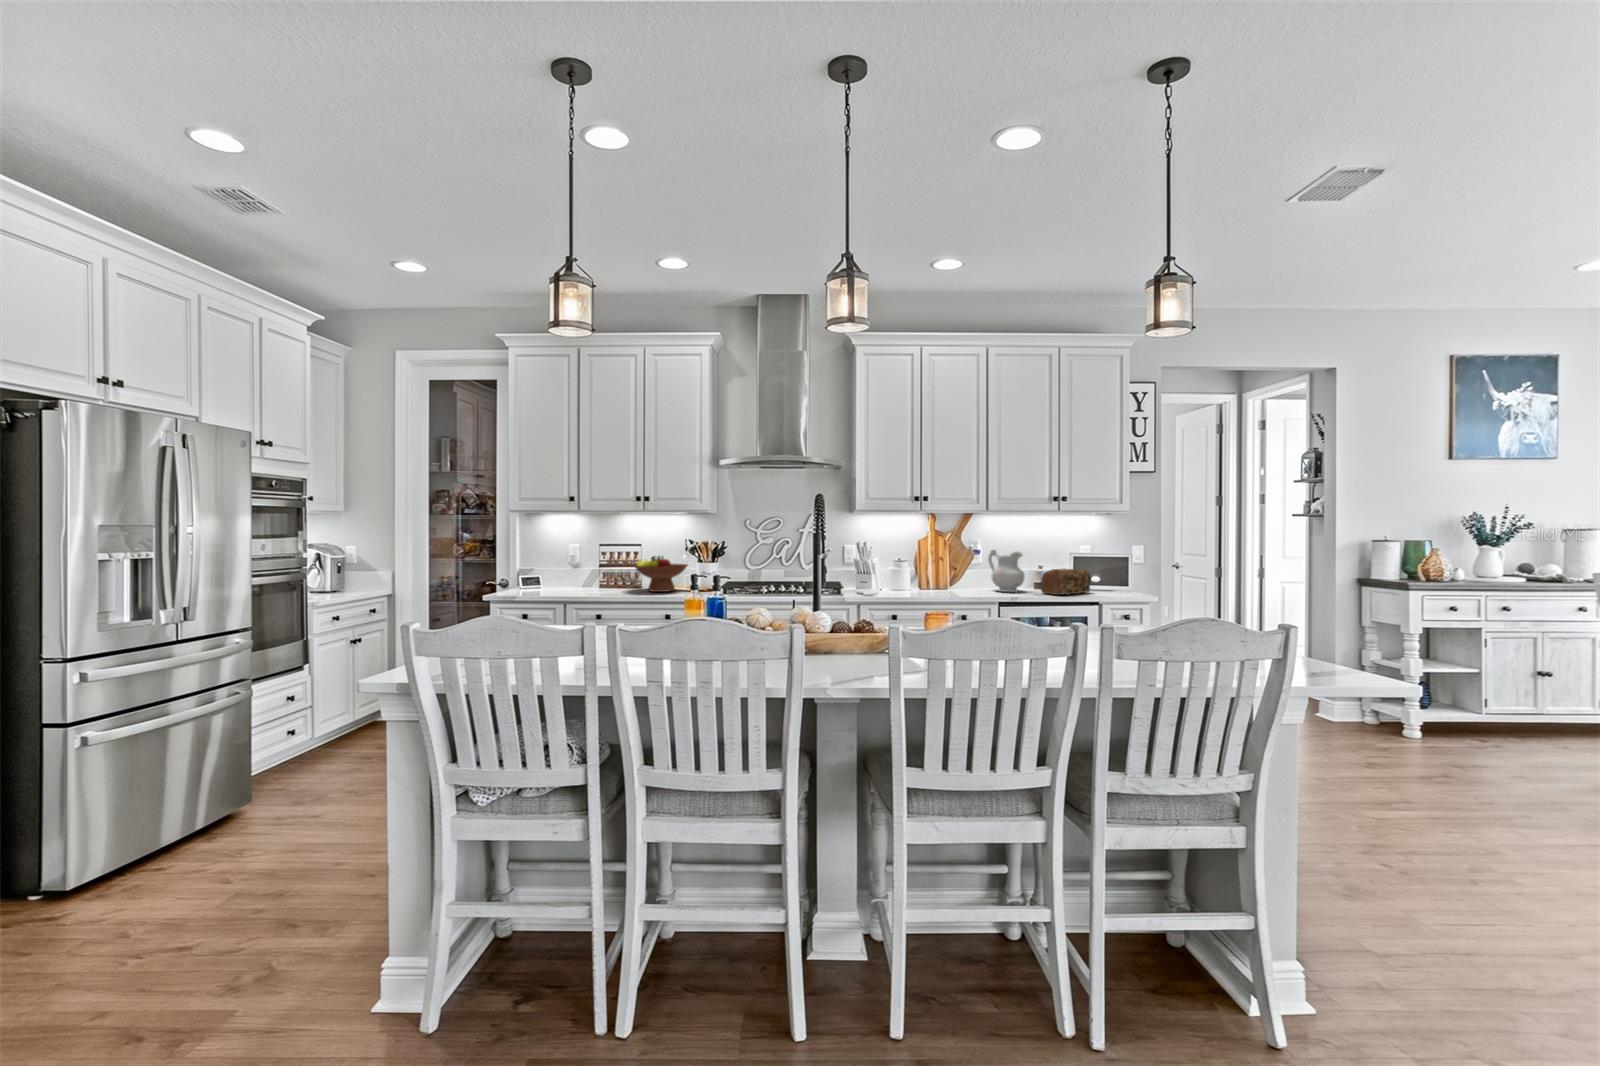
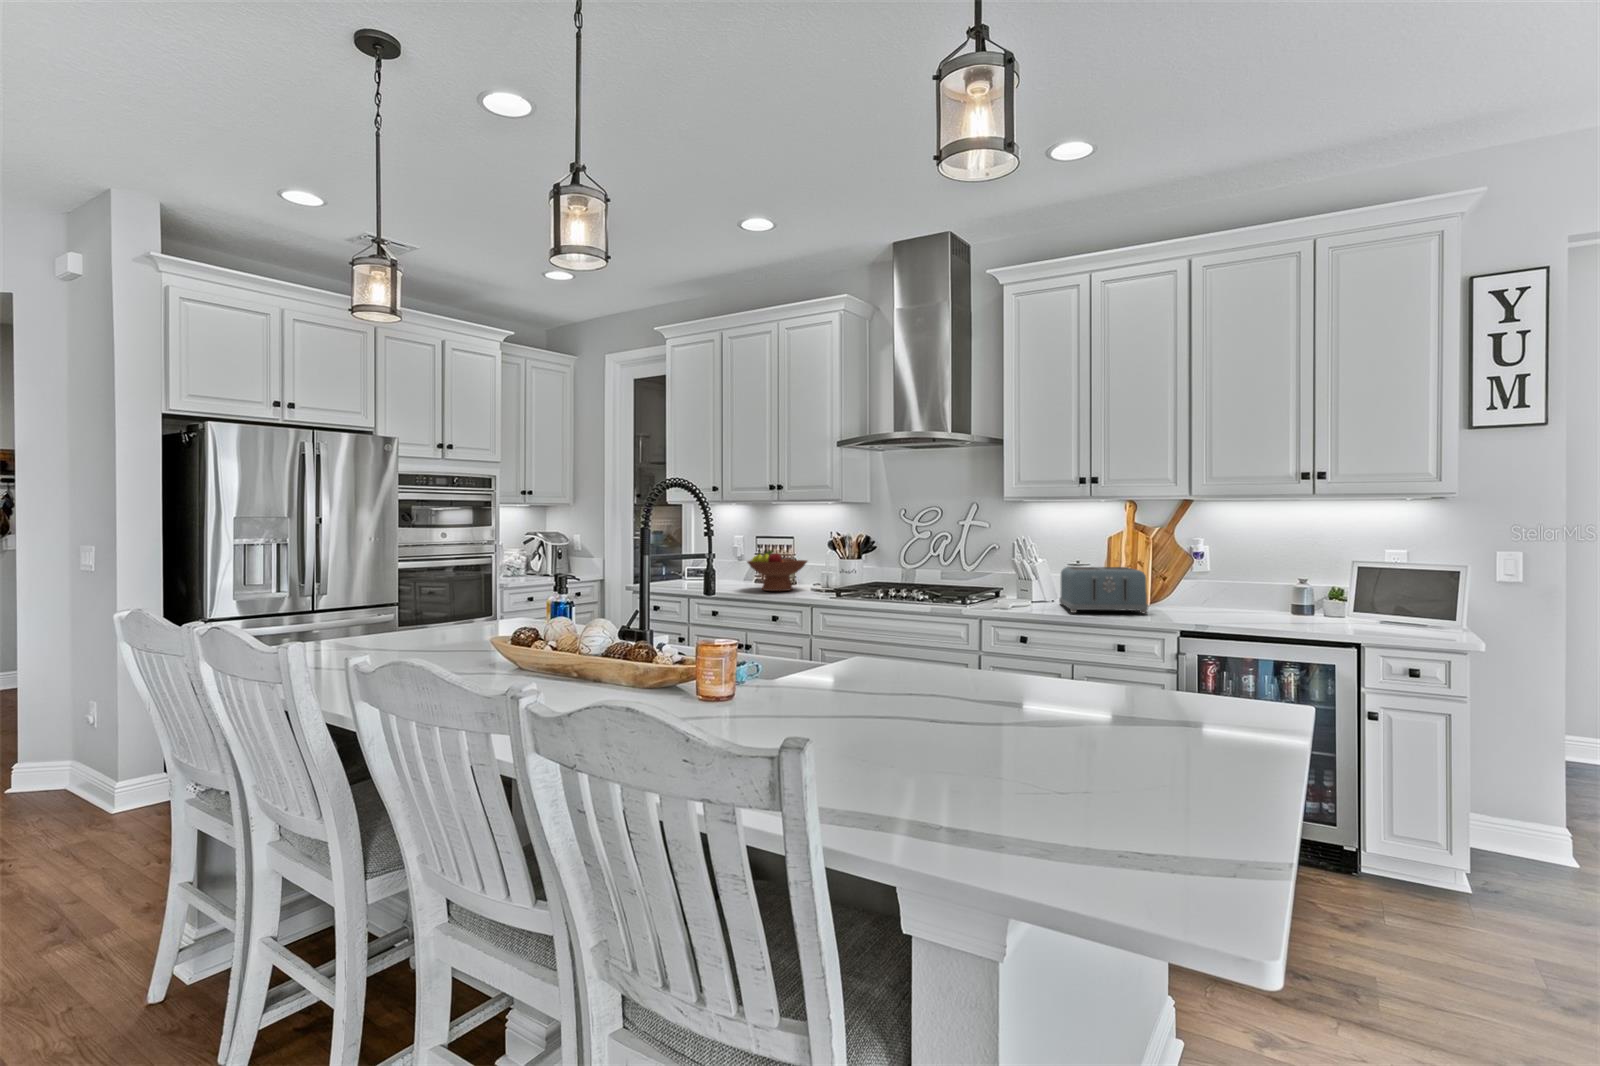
ceramic pitcher: present [988,550,1025,592] -> none [1194,552,1248,617]
toaster: none [898,561,970,595] -> present [1059,567,1148,613]
bread loaf: present [1040,569,1091,595] -> none [1266,585,1363,627]

